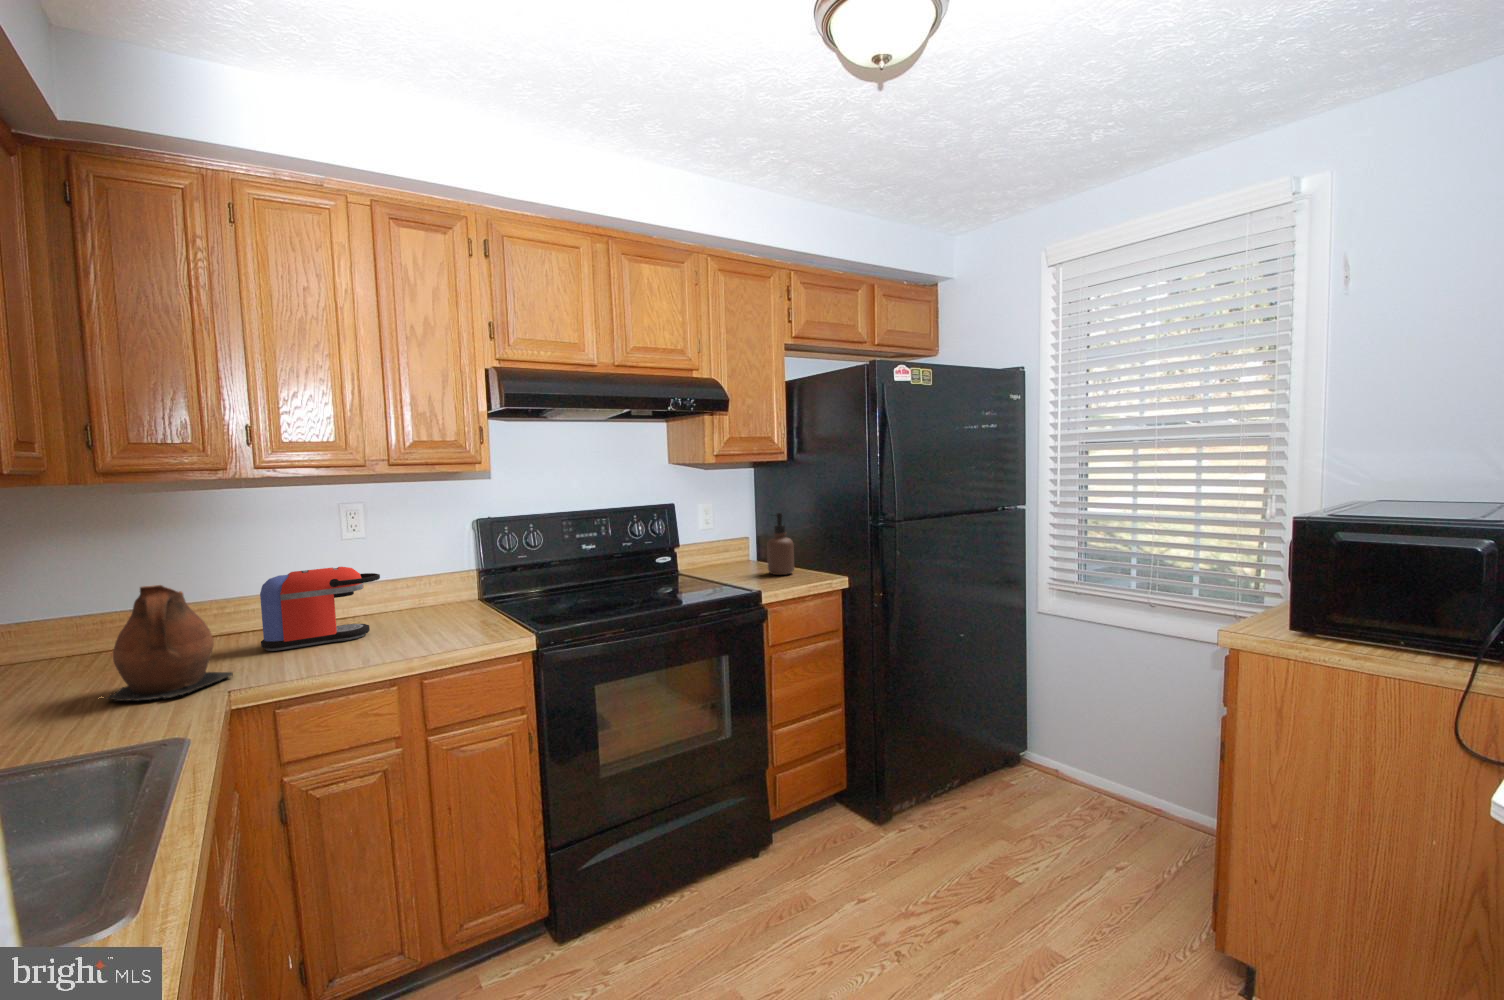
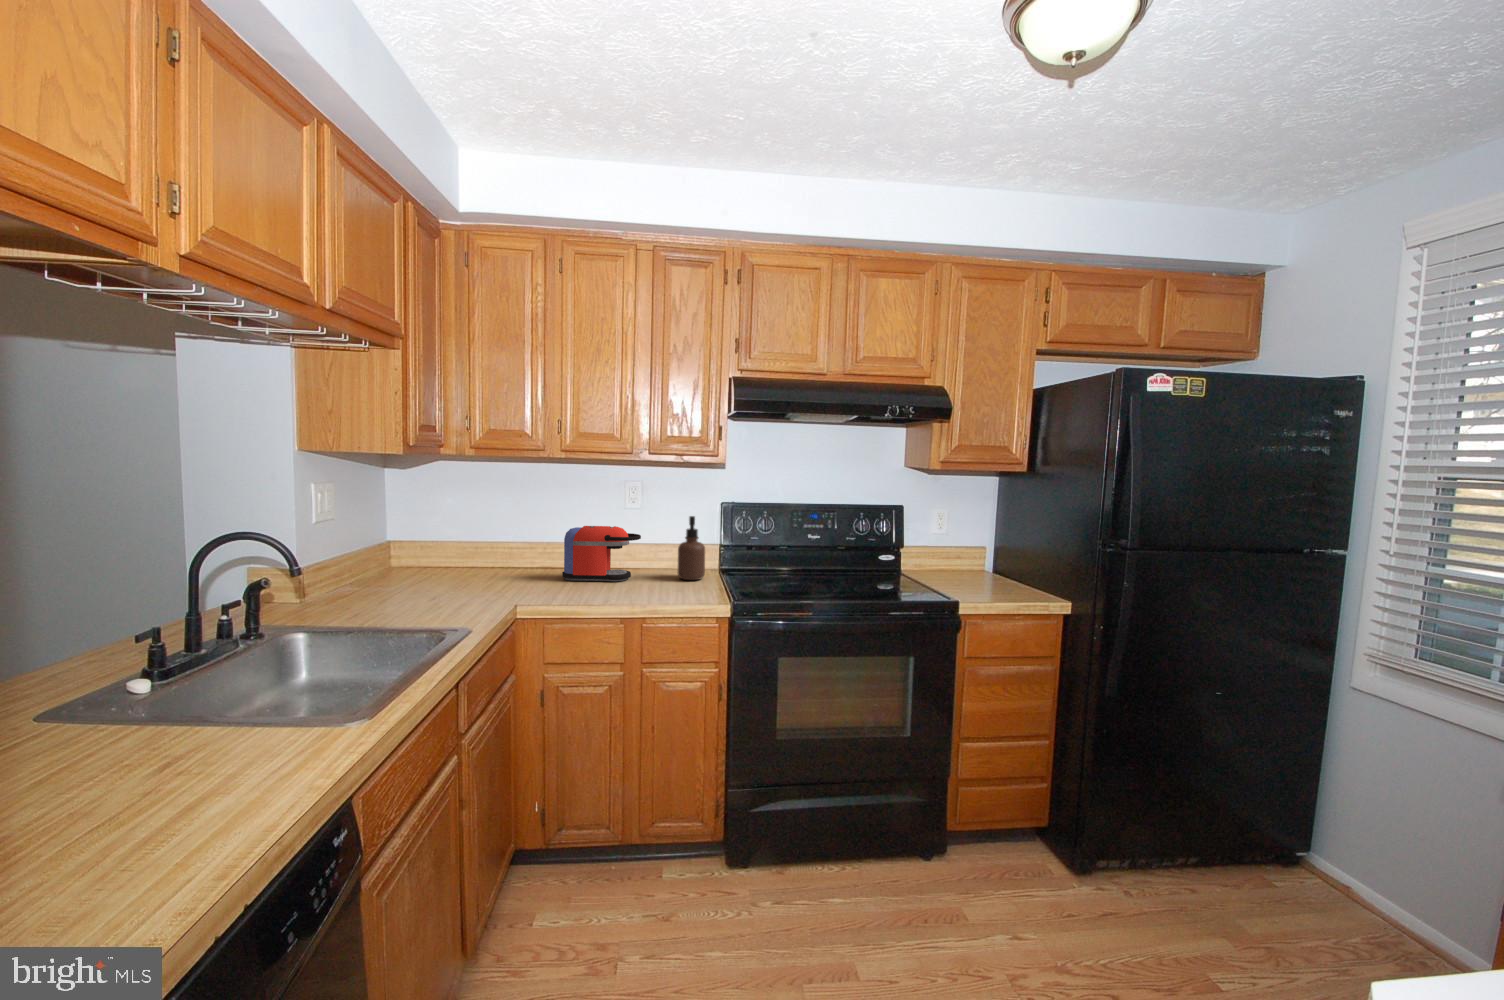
soap dispenser: present [767,512,794,575] -> present [678,516,705,580]
ceramic pitcher: present [106,585,233,701] -> none [454,524,530,601]

